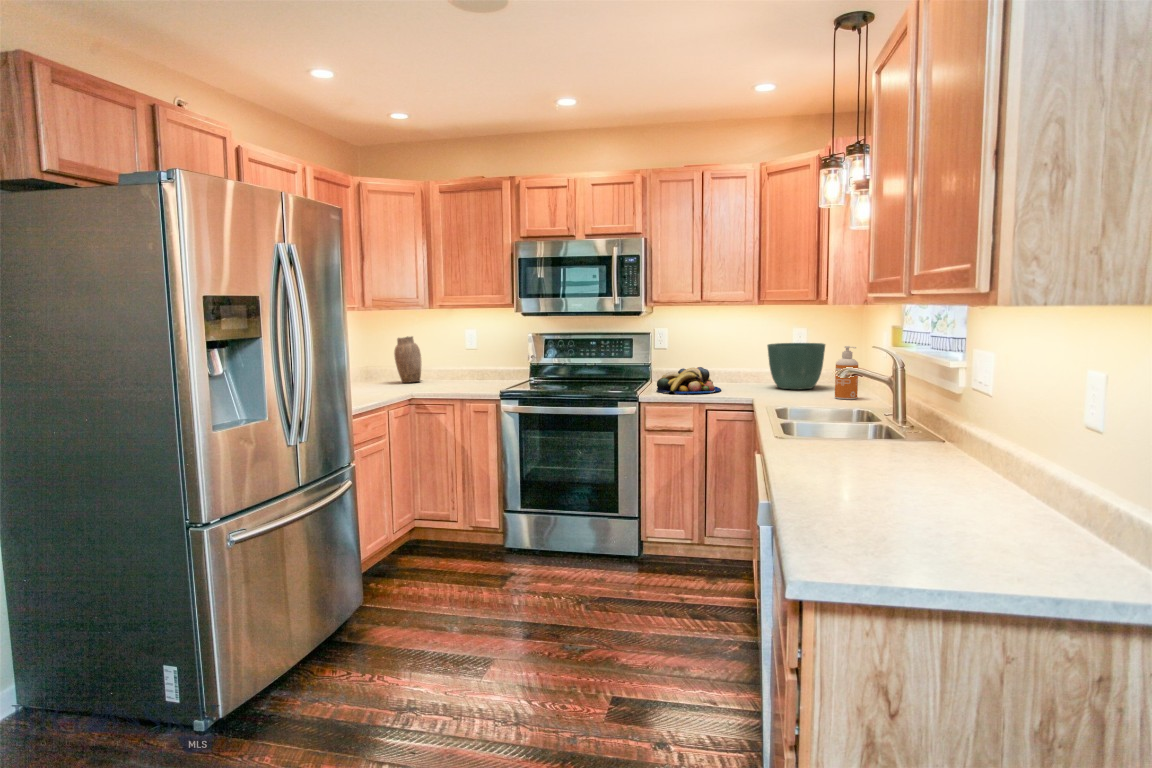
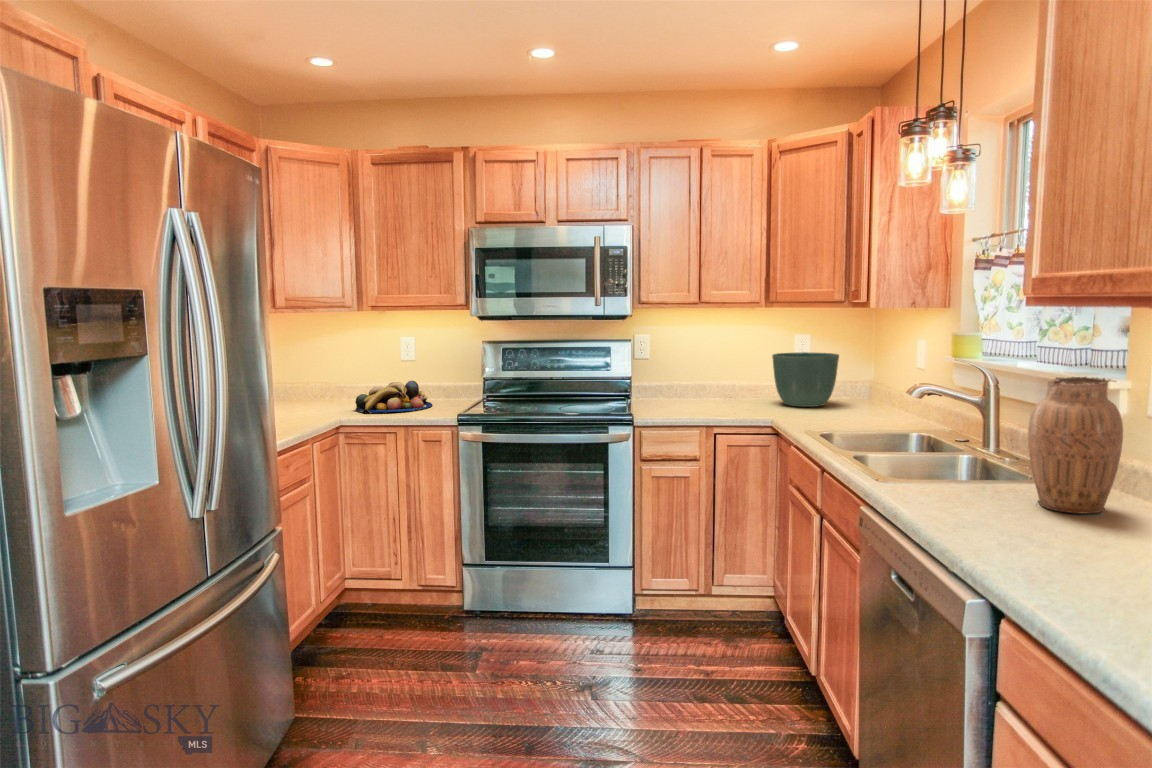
vase: present [394,336,421,383] -> present [1028,377,1123,514]
soap dispenser: present [835,346,858,399] -> none [865,358,893,420]
fruit bowl: present [657,367,721,394] -> present [355,381,432,413]

